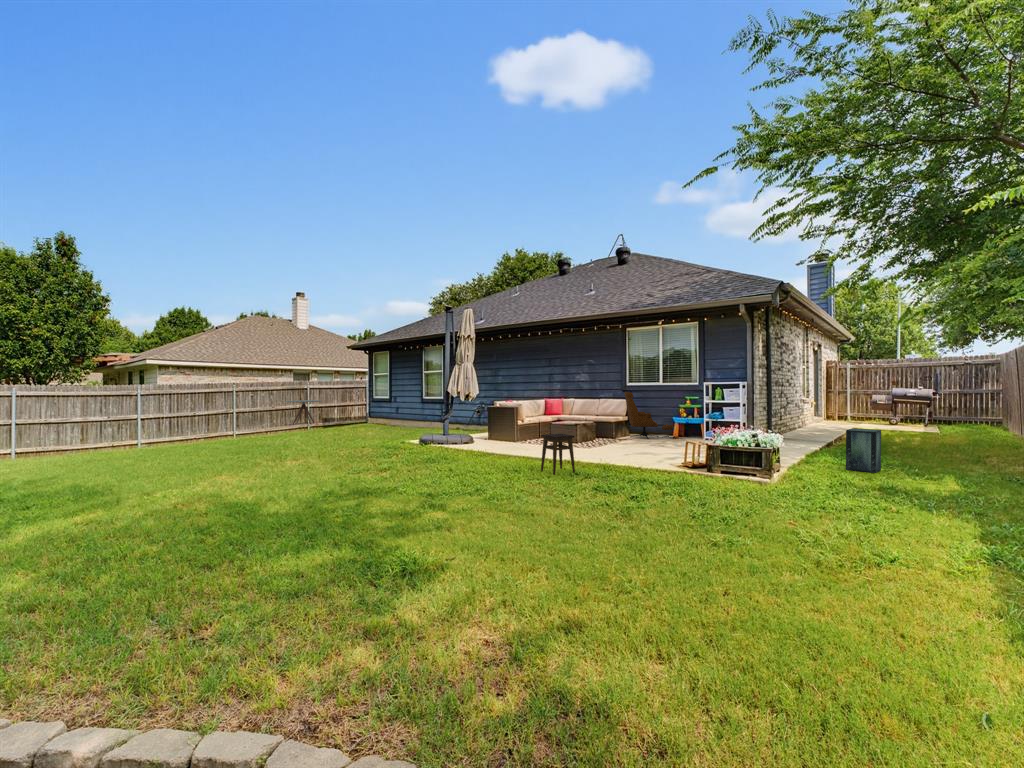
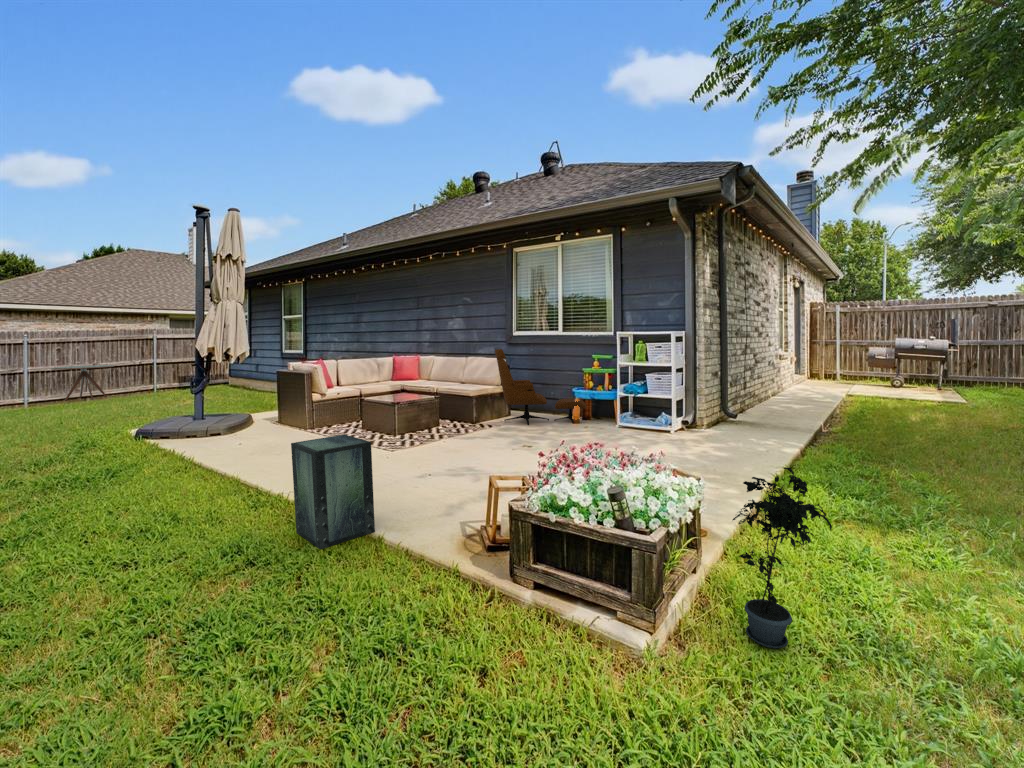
potted plant: none [794,428,824,485] -> present [733,467,832,649]
storage box: present [846,428,881,473] -> present [291,434,375,549]
stool: present [541,434,575,475] -> none [90,460,187,582]

